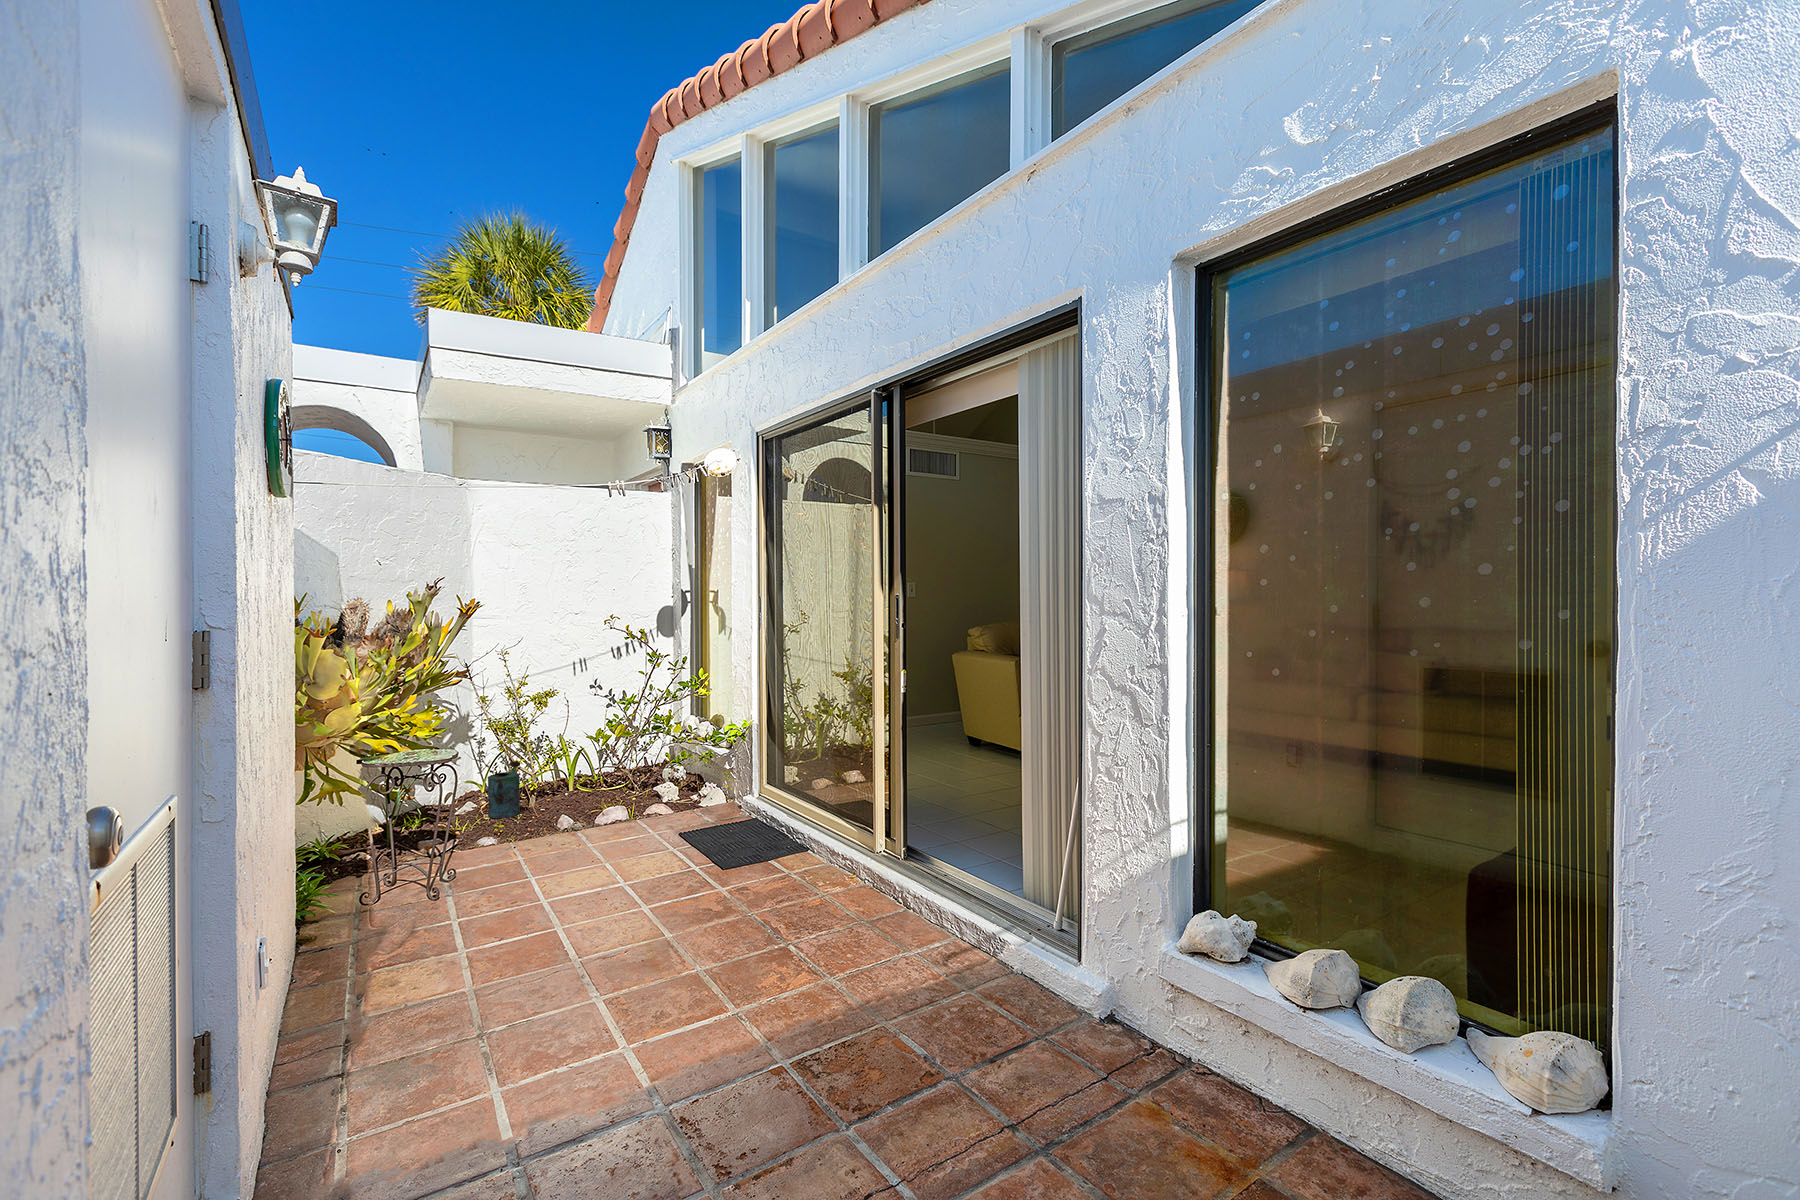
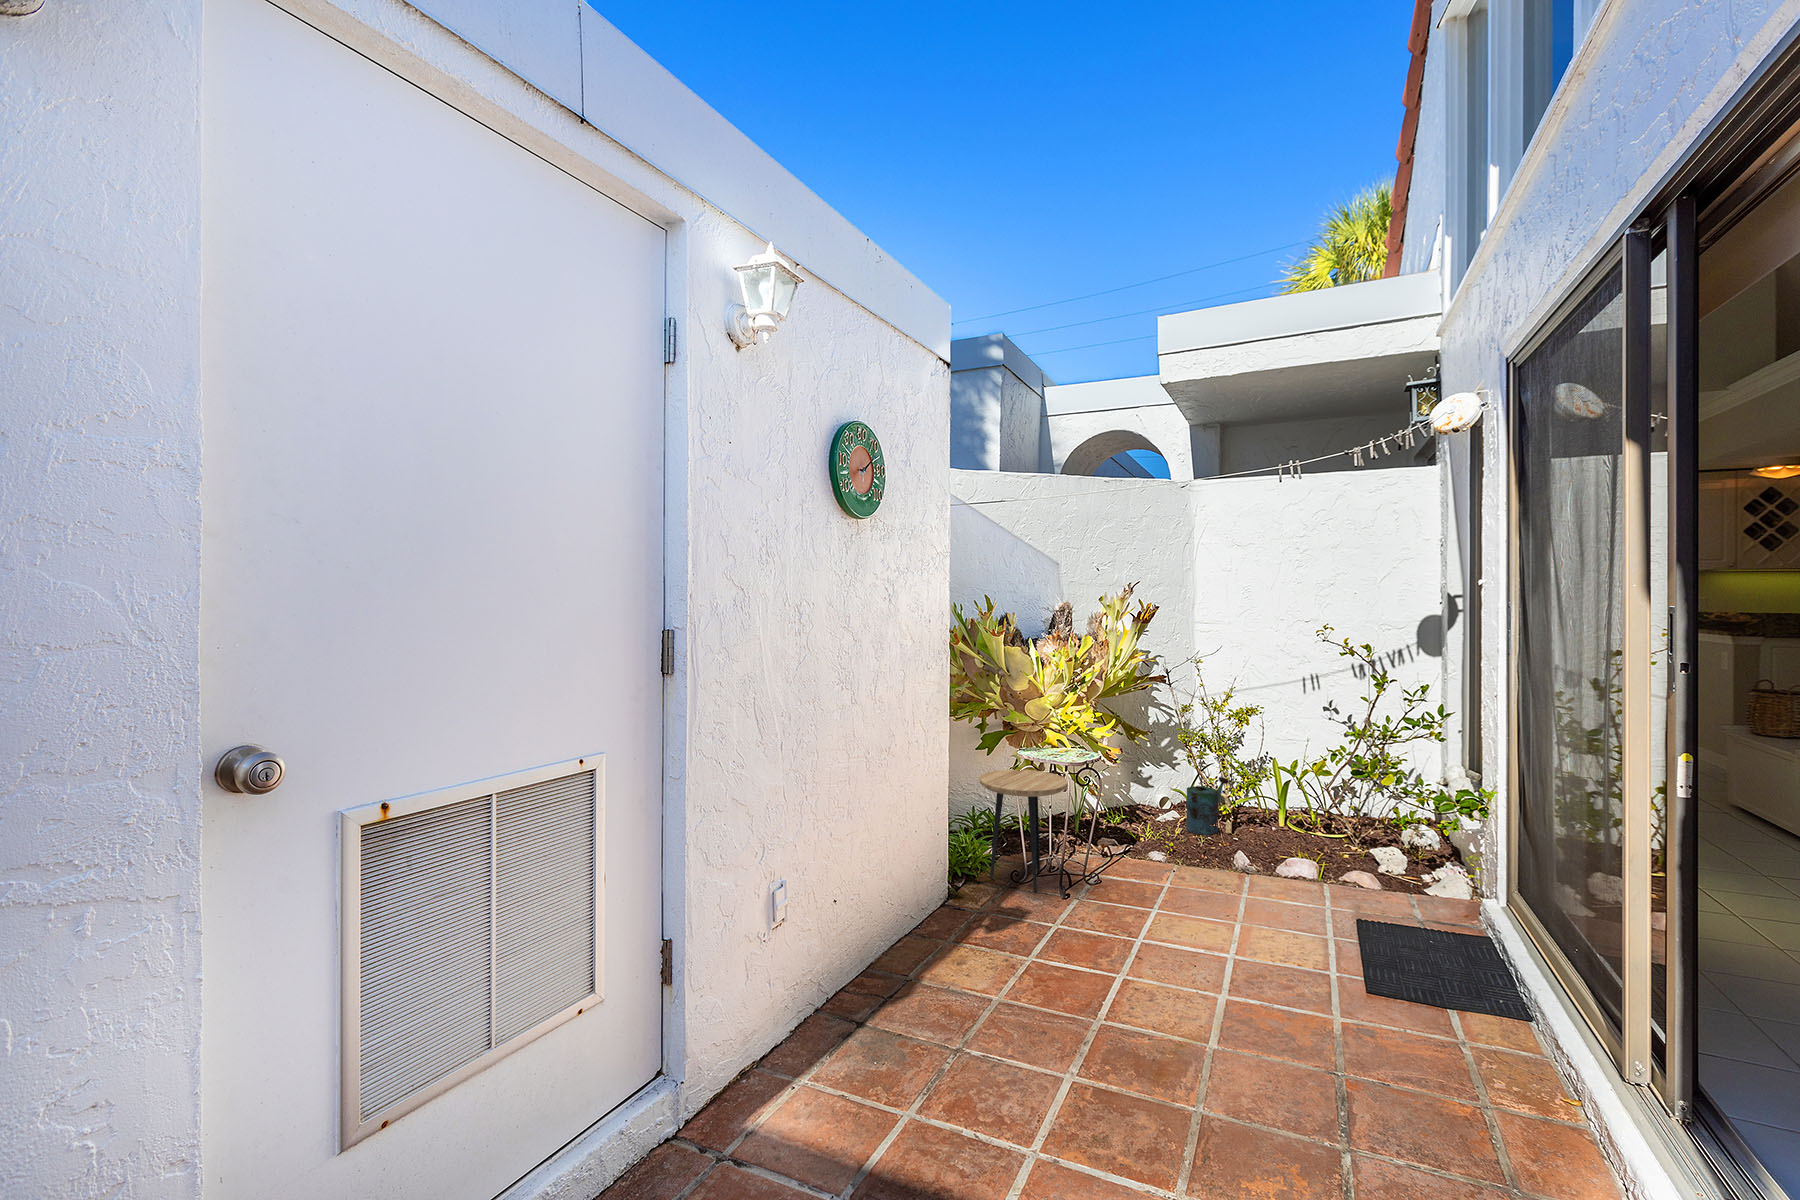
side table: none [314,781,427,914] -> present [979,769,1068,893]

